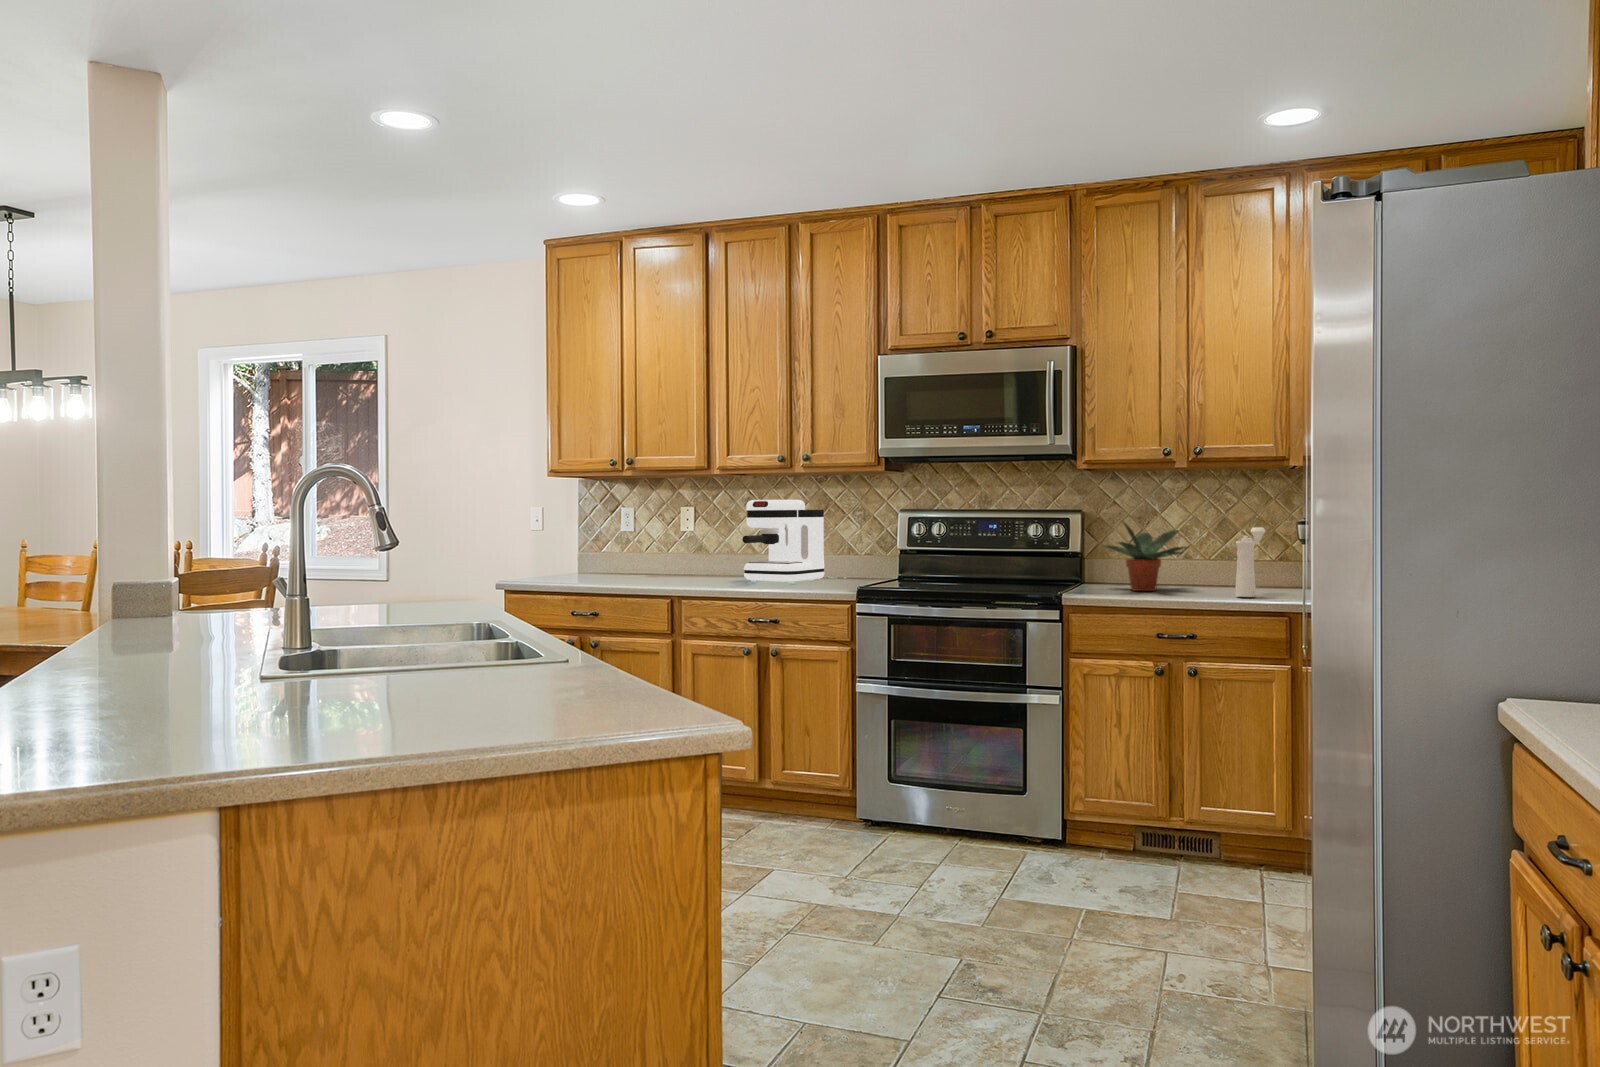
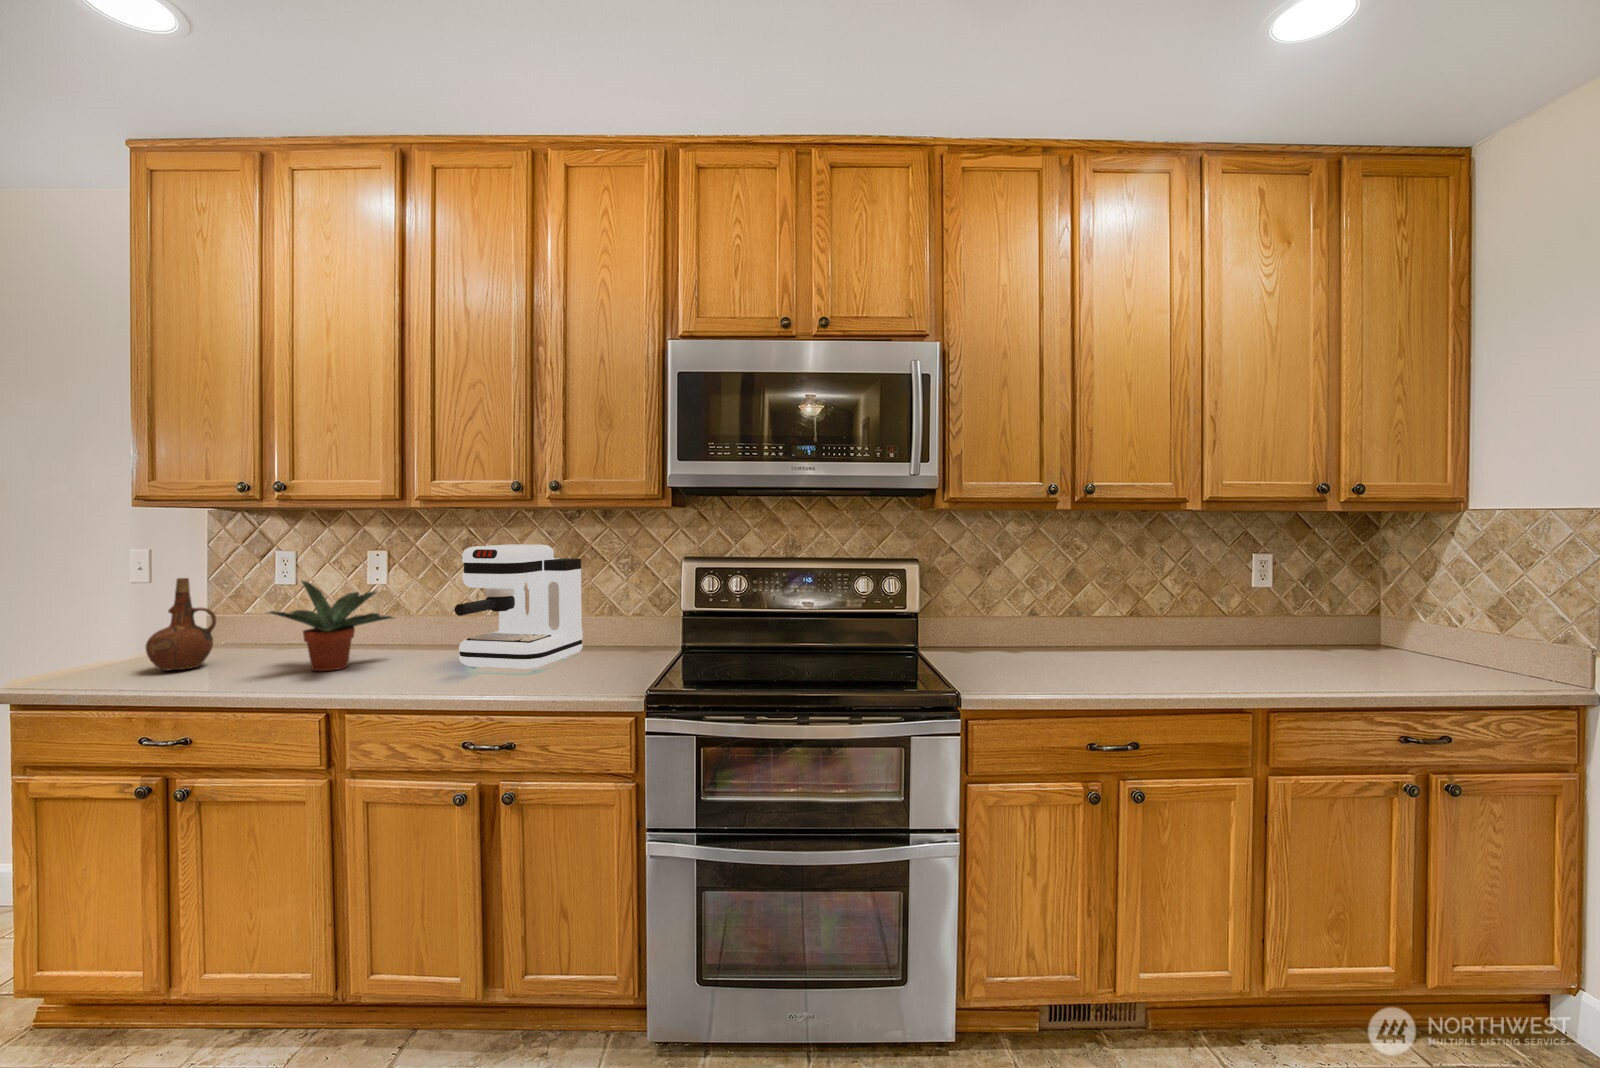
ceramic pitcher: none [565,521,599,579] -> present [146,578,216,670]
potted plant: present [1105,522,1187,591] -> present [268,581,393,671]
pepper mill: present [1236,527,1266,597] -> none [1160,587,1191,684]

